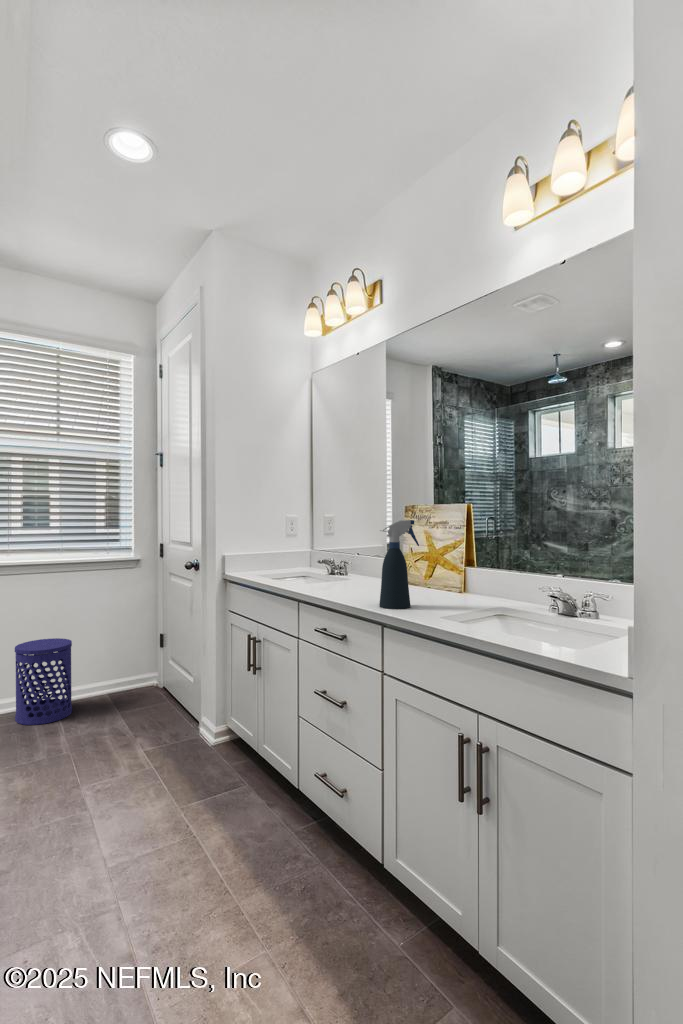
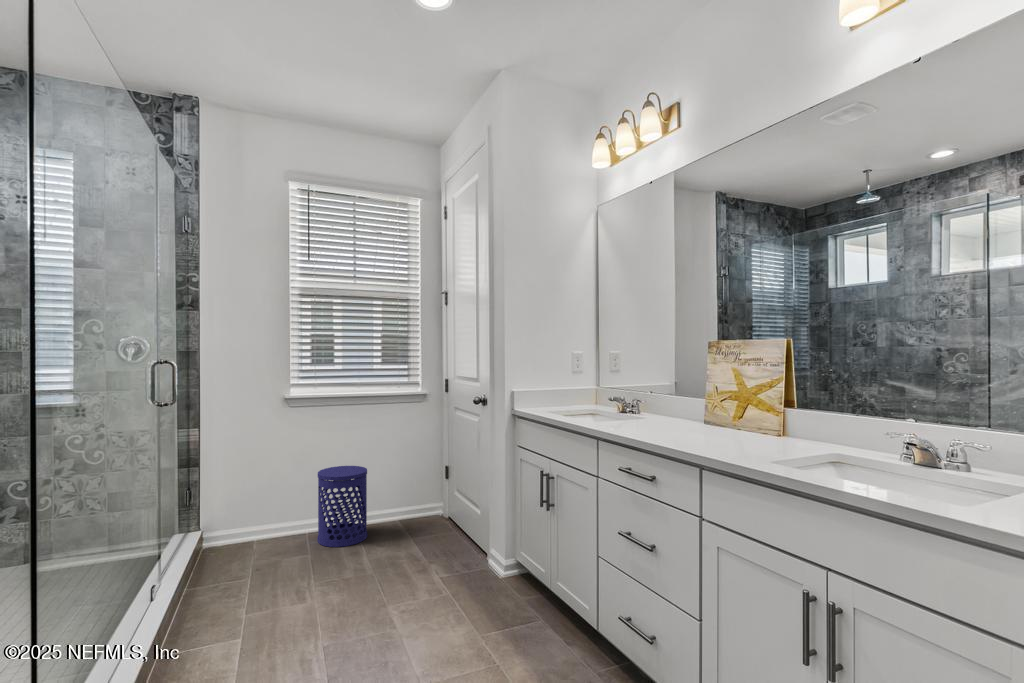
spray bottle: present [379,520,419,609] -> none [695,355,740,451]

